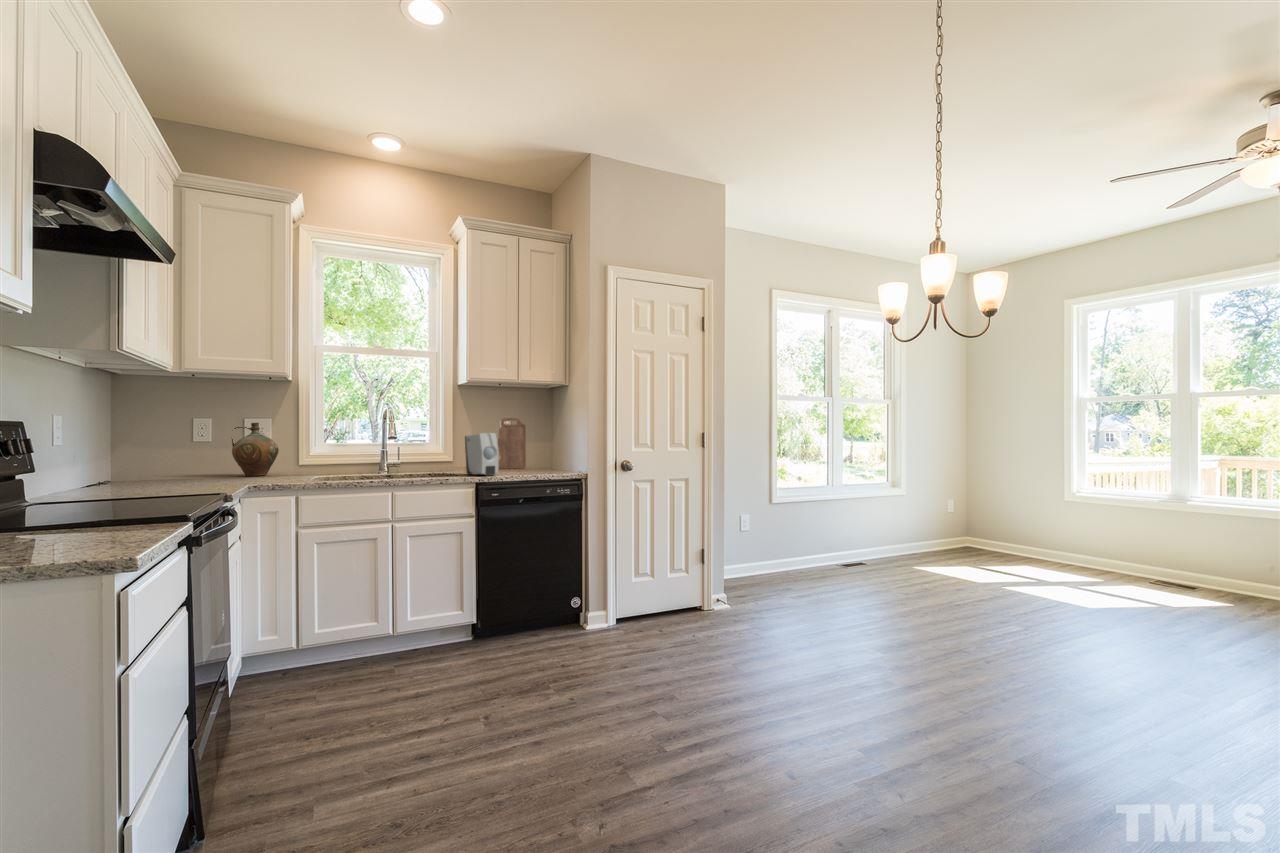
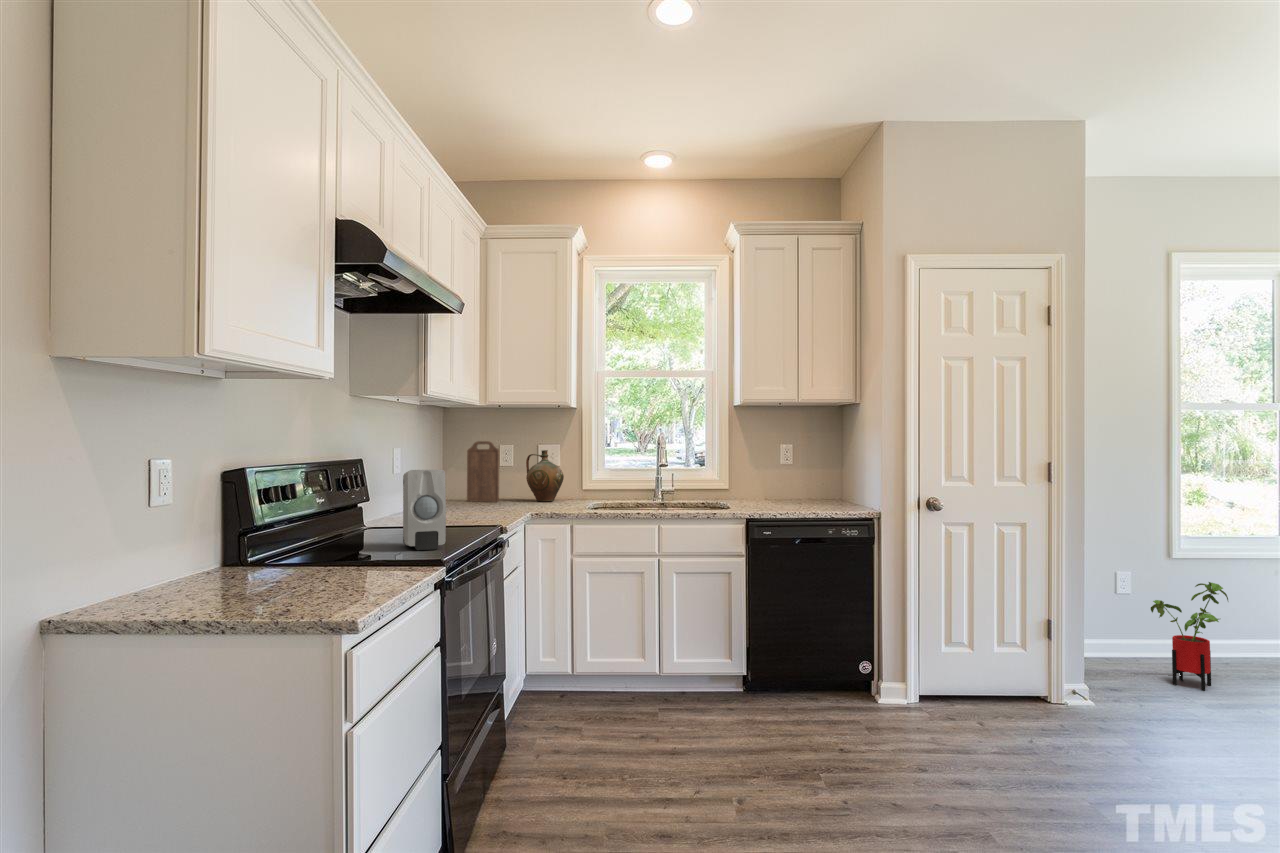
cutting board: present [498,418,526,469] -> present [467,441,499,502]
soap dispenser: present [465,433,498,476] -> present [403,470,446,550]
house plant: none [751,512,793,584] -> present [1151,582,1228,691]

